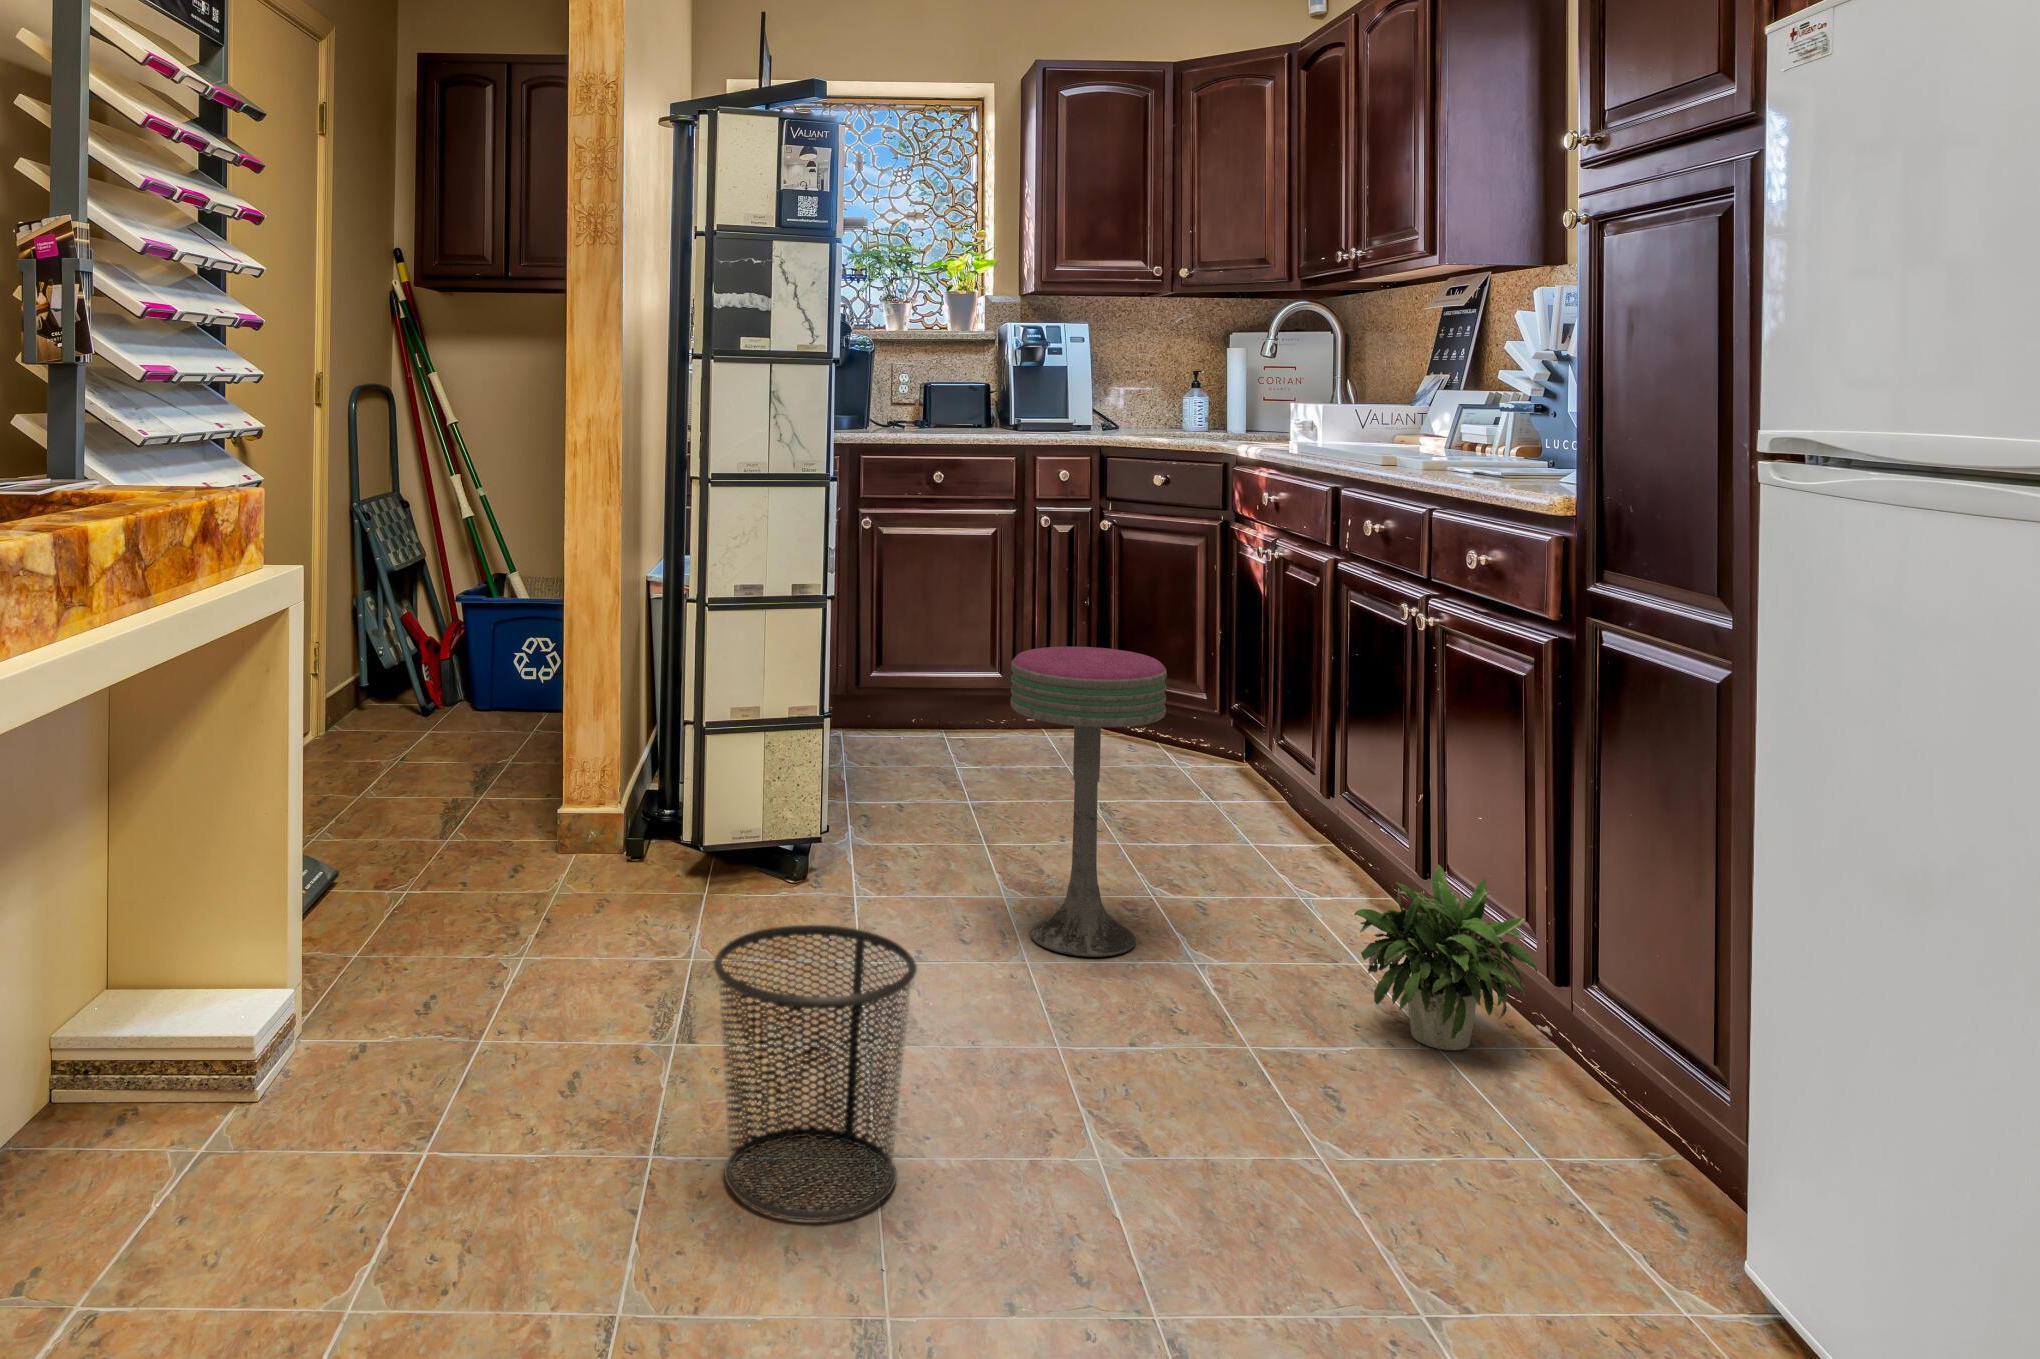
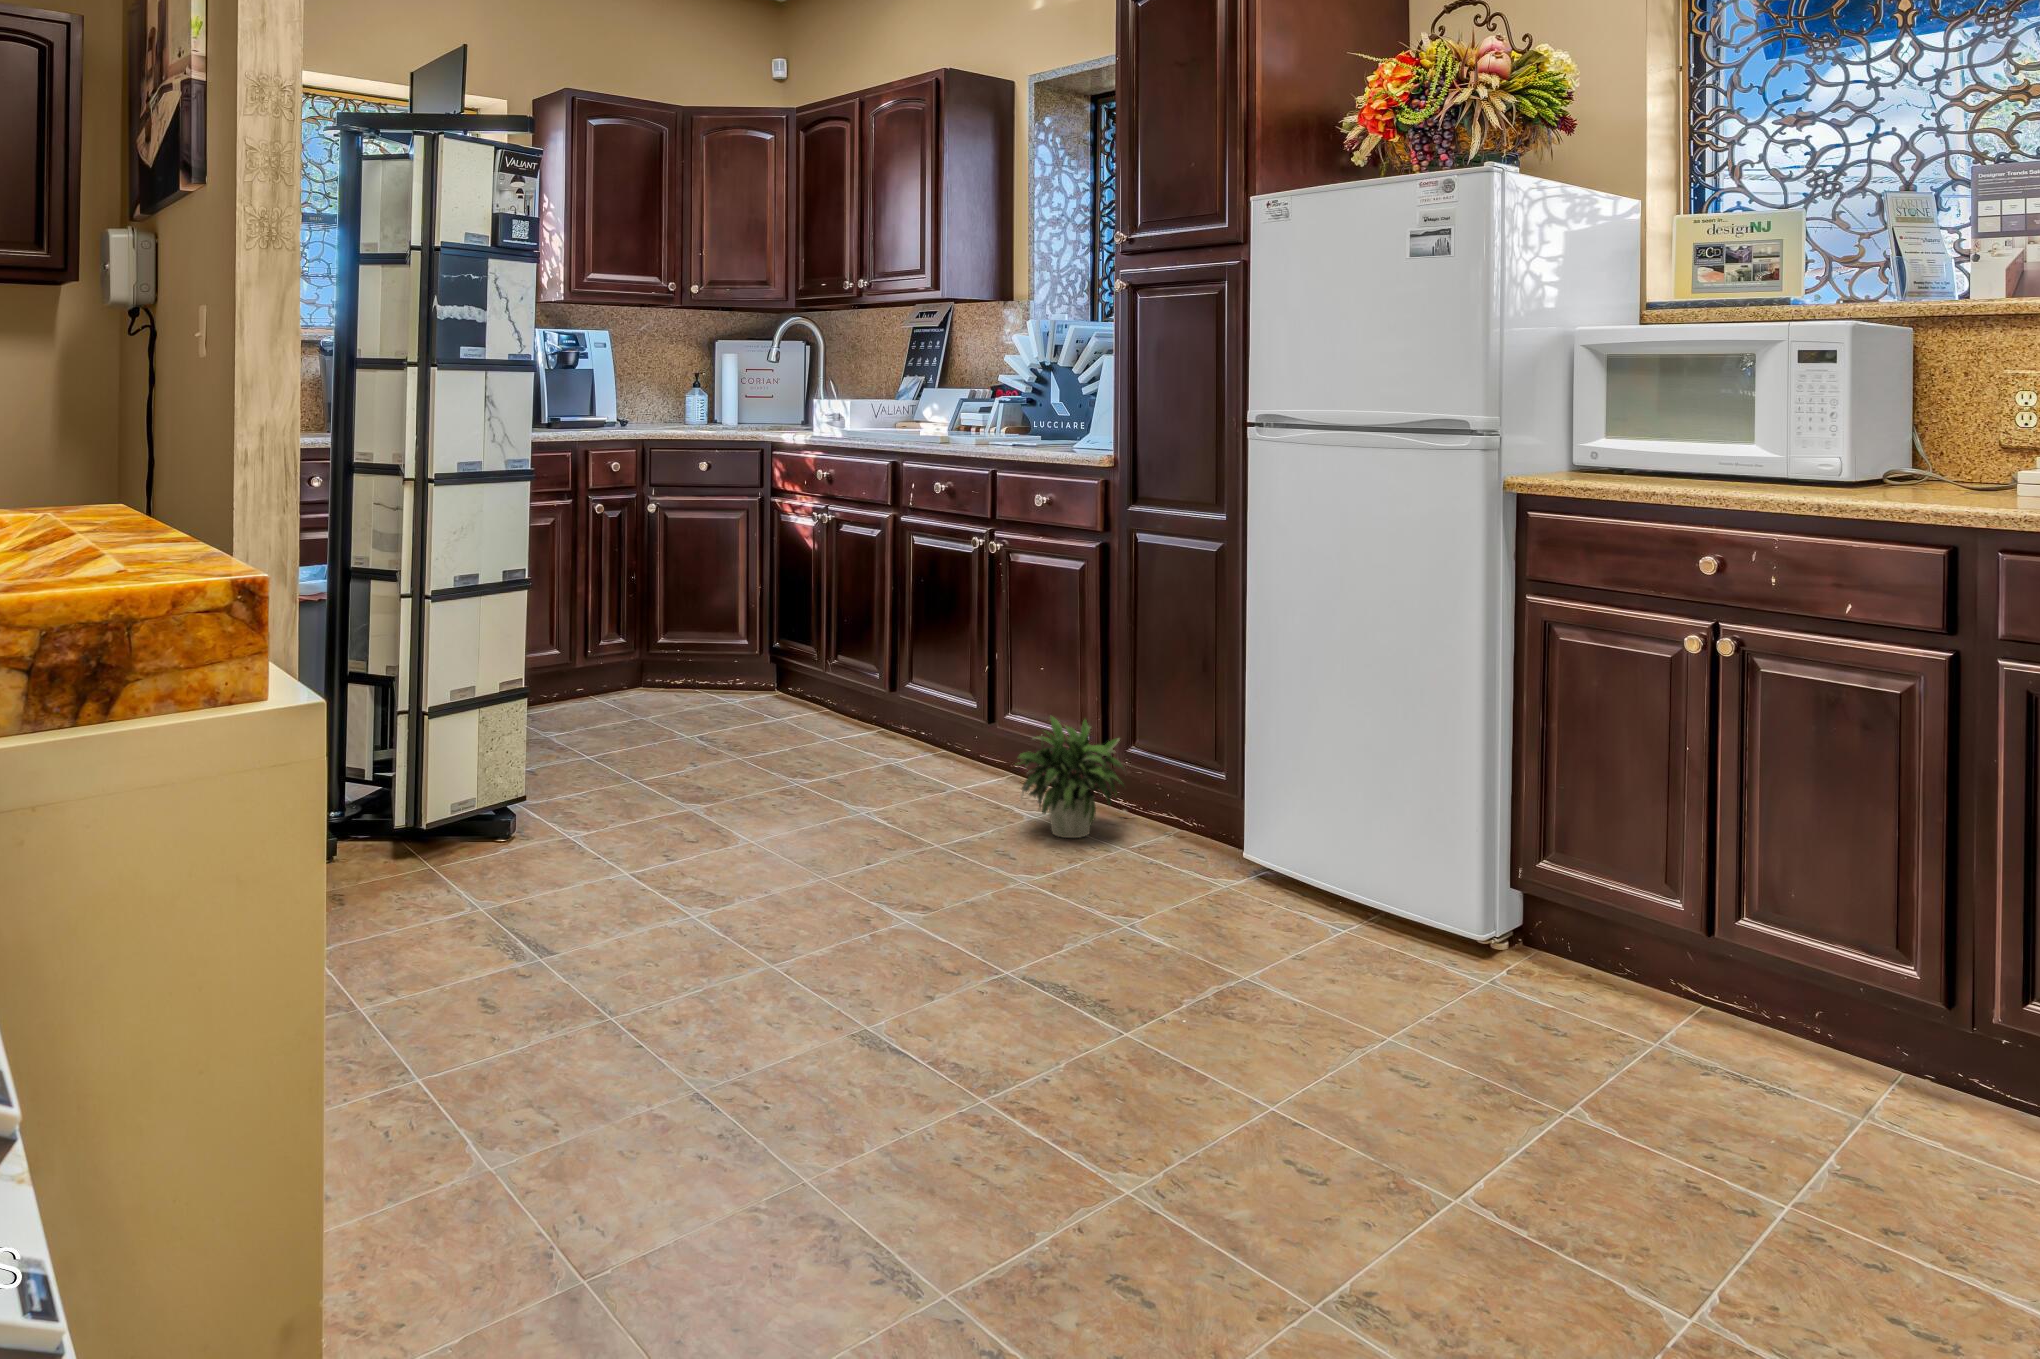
bar stool: present [1010,647,1167,957] -> none [730,595,855,840]
trash can: present [714,925,917,1220] -> none [681,823,850,1058]

